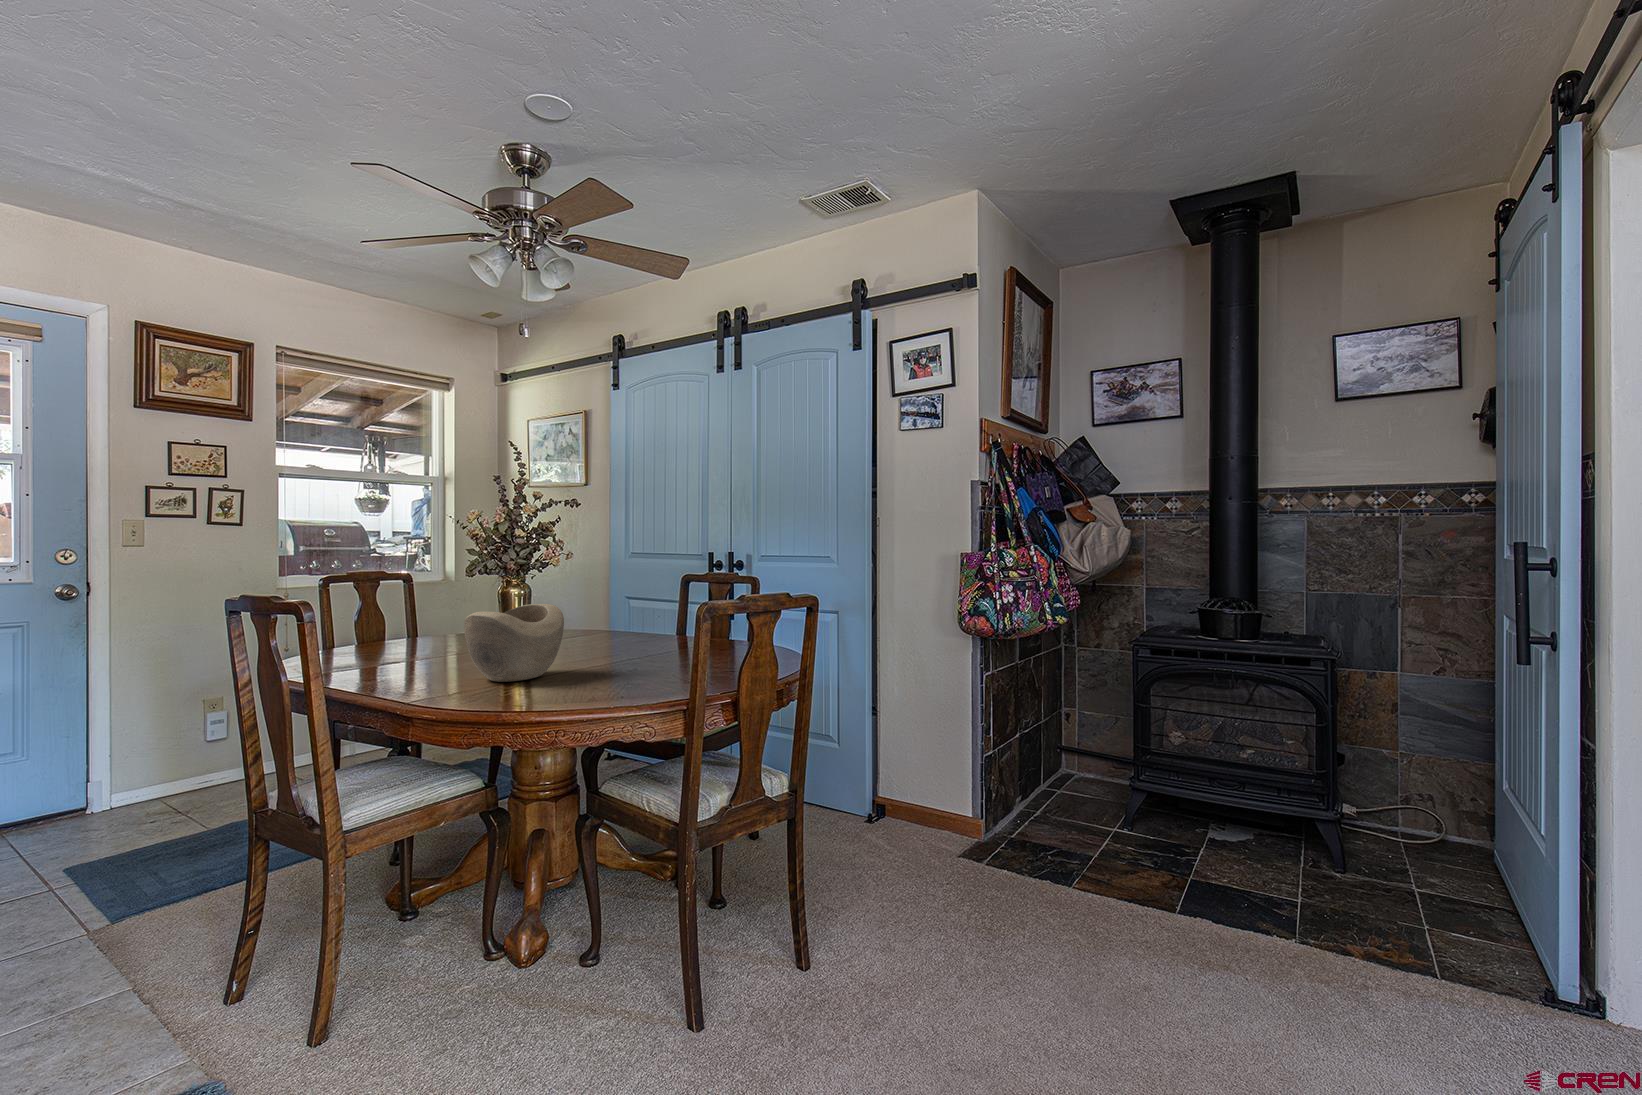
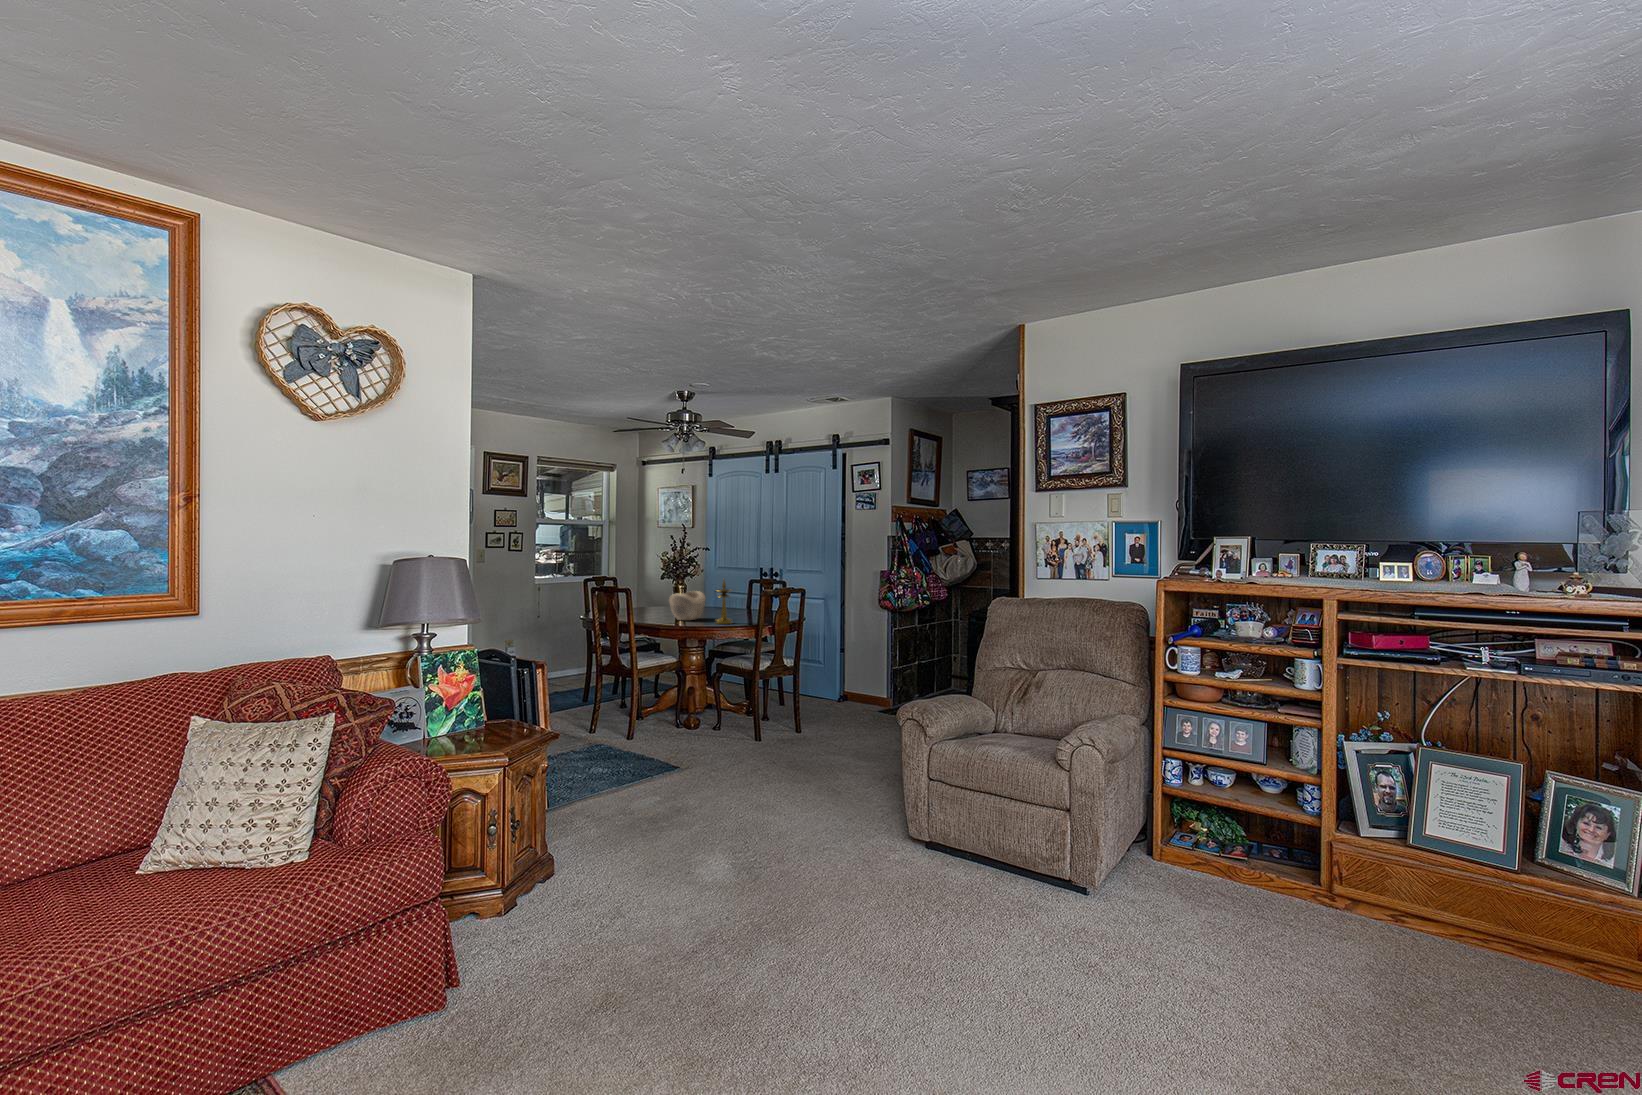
candlestick: none [578,569,631,695] -> present [716,579,732,624]

